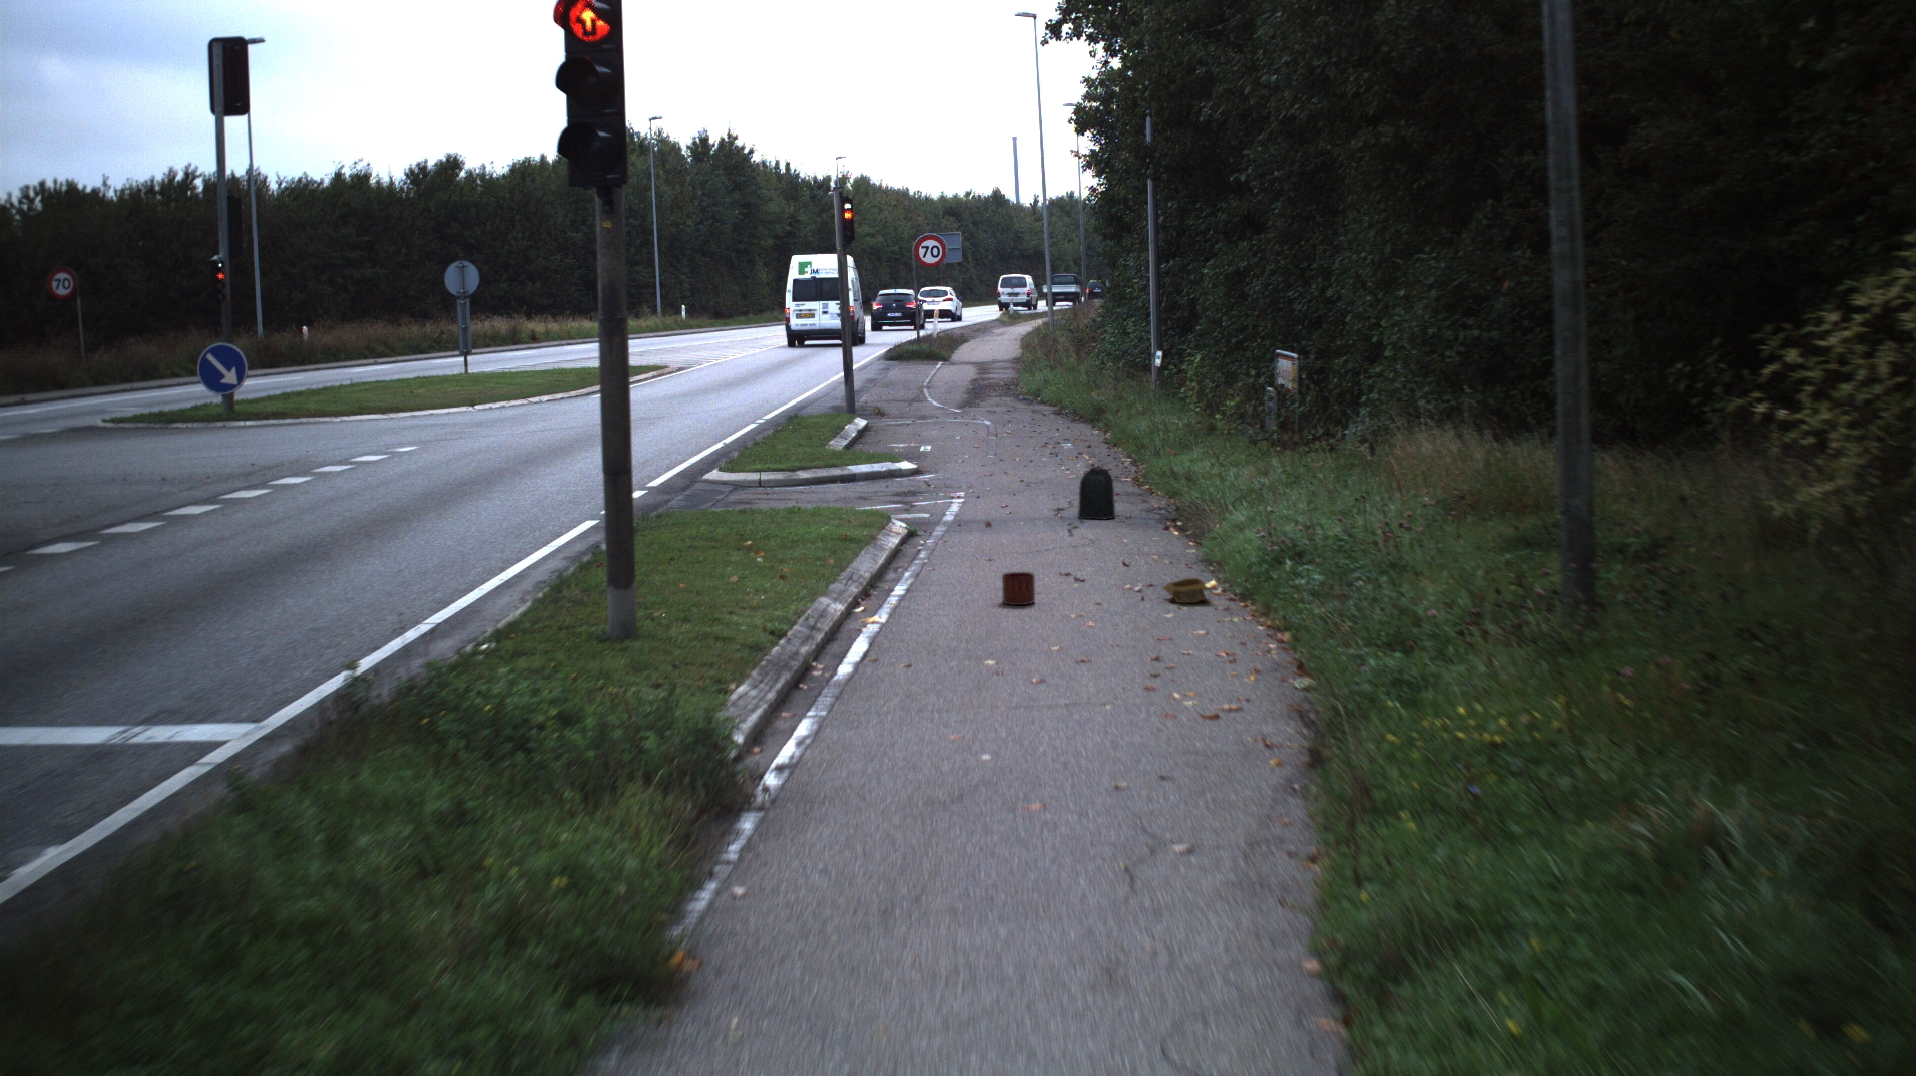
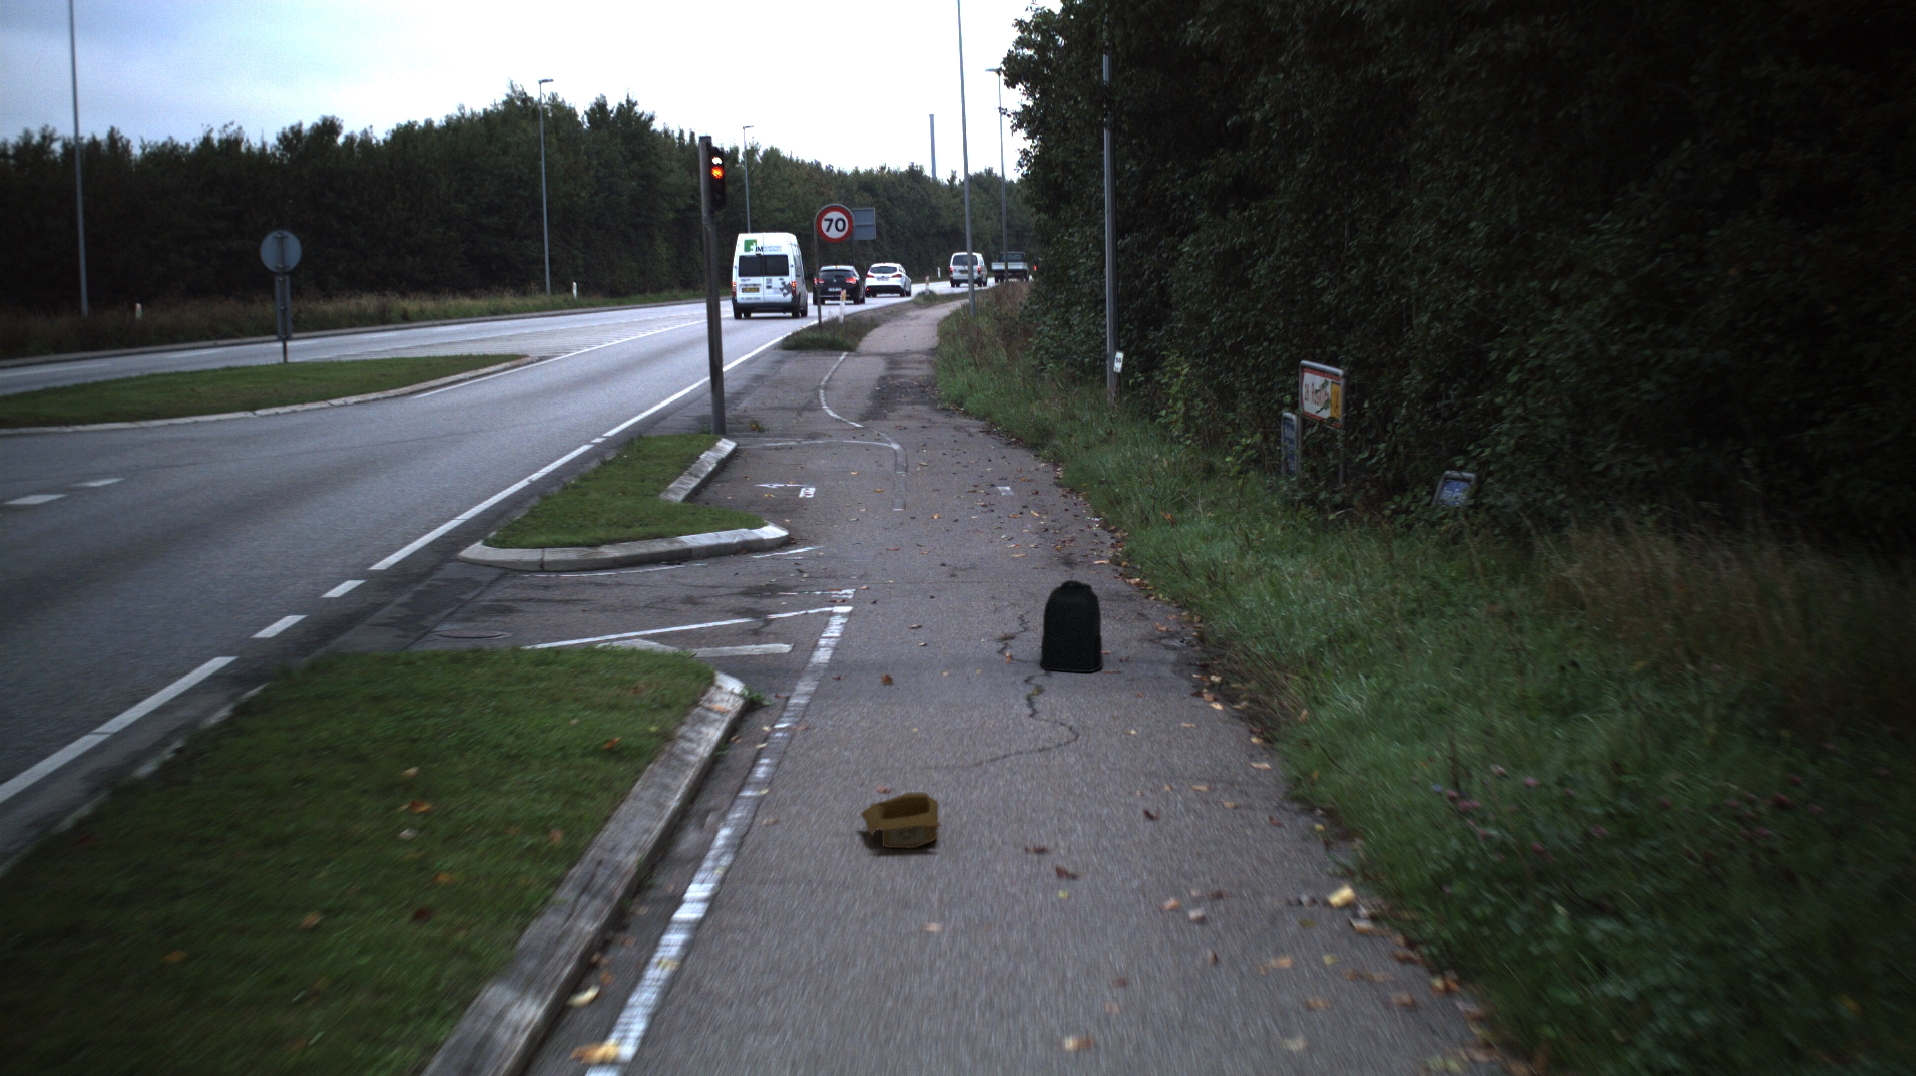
planter: present [1002,572,1035,605] -> none [907,954,987,1052]
cardboard box: present [1162,578,1209,603] -> present [861,792,942,848]

